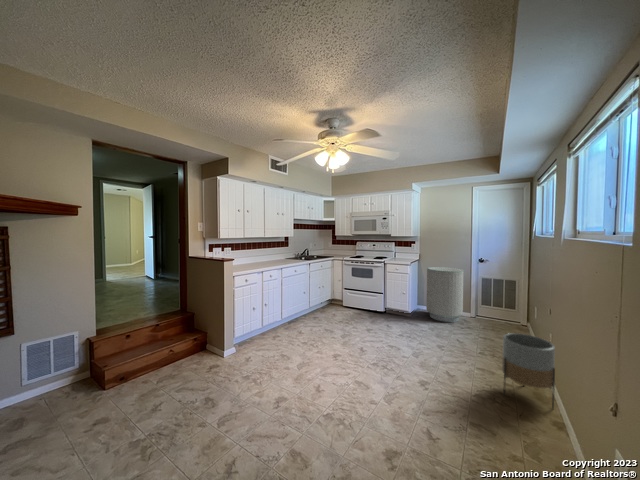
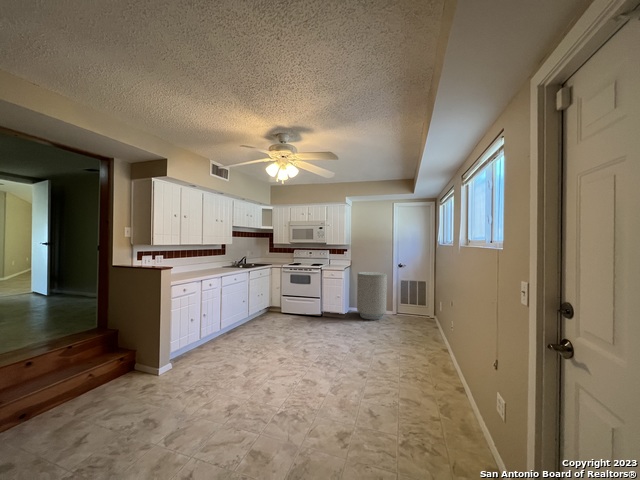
planter: present [502,333,555,408] -> none [421,322,457,379]

